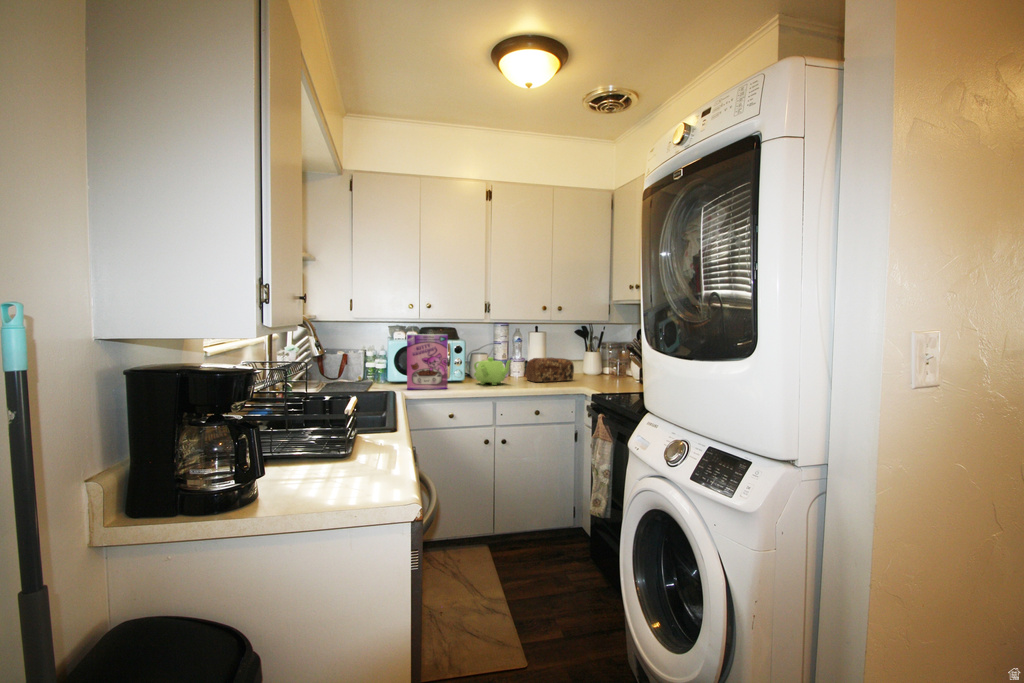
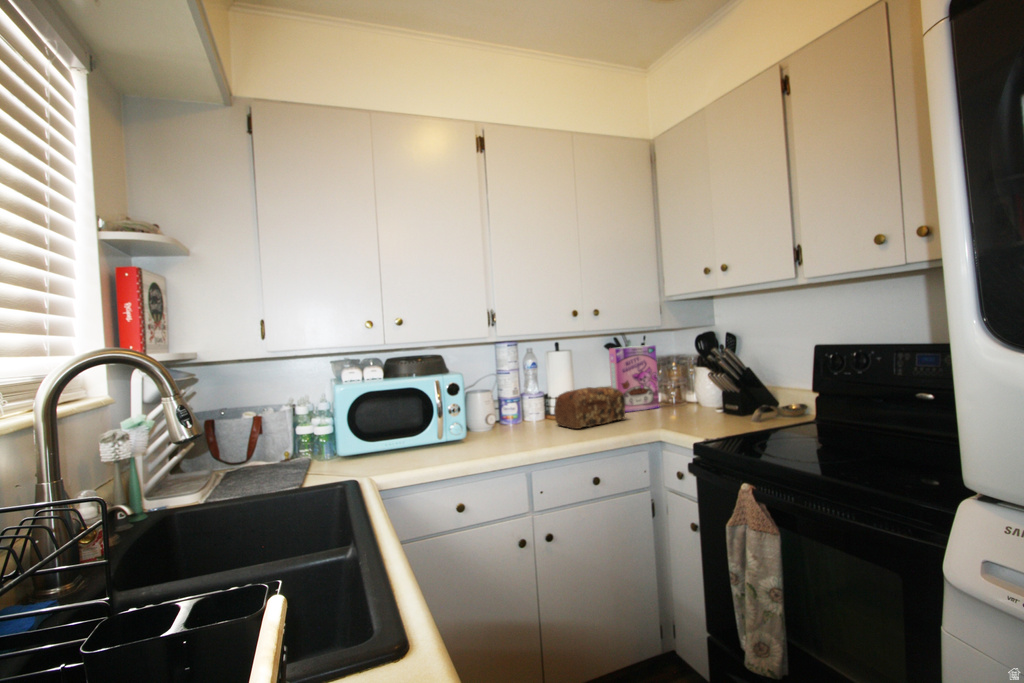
cereal box: present [407,334,448,389] -> present [609,345,659,412]
teapot: present [474,357,512,385] -> none [481,398,546,444]

